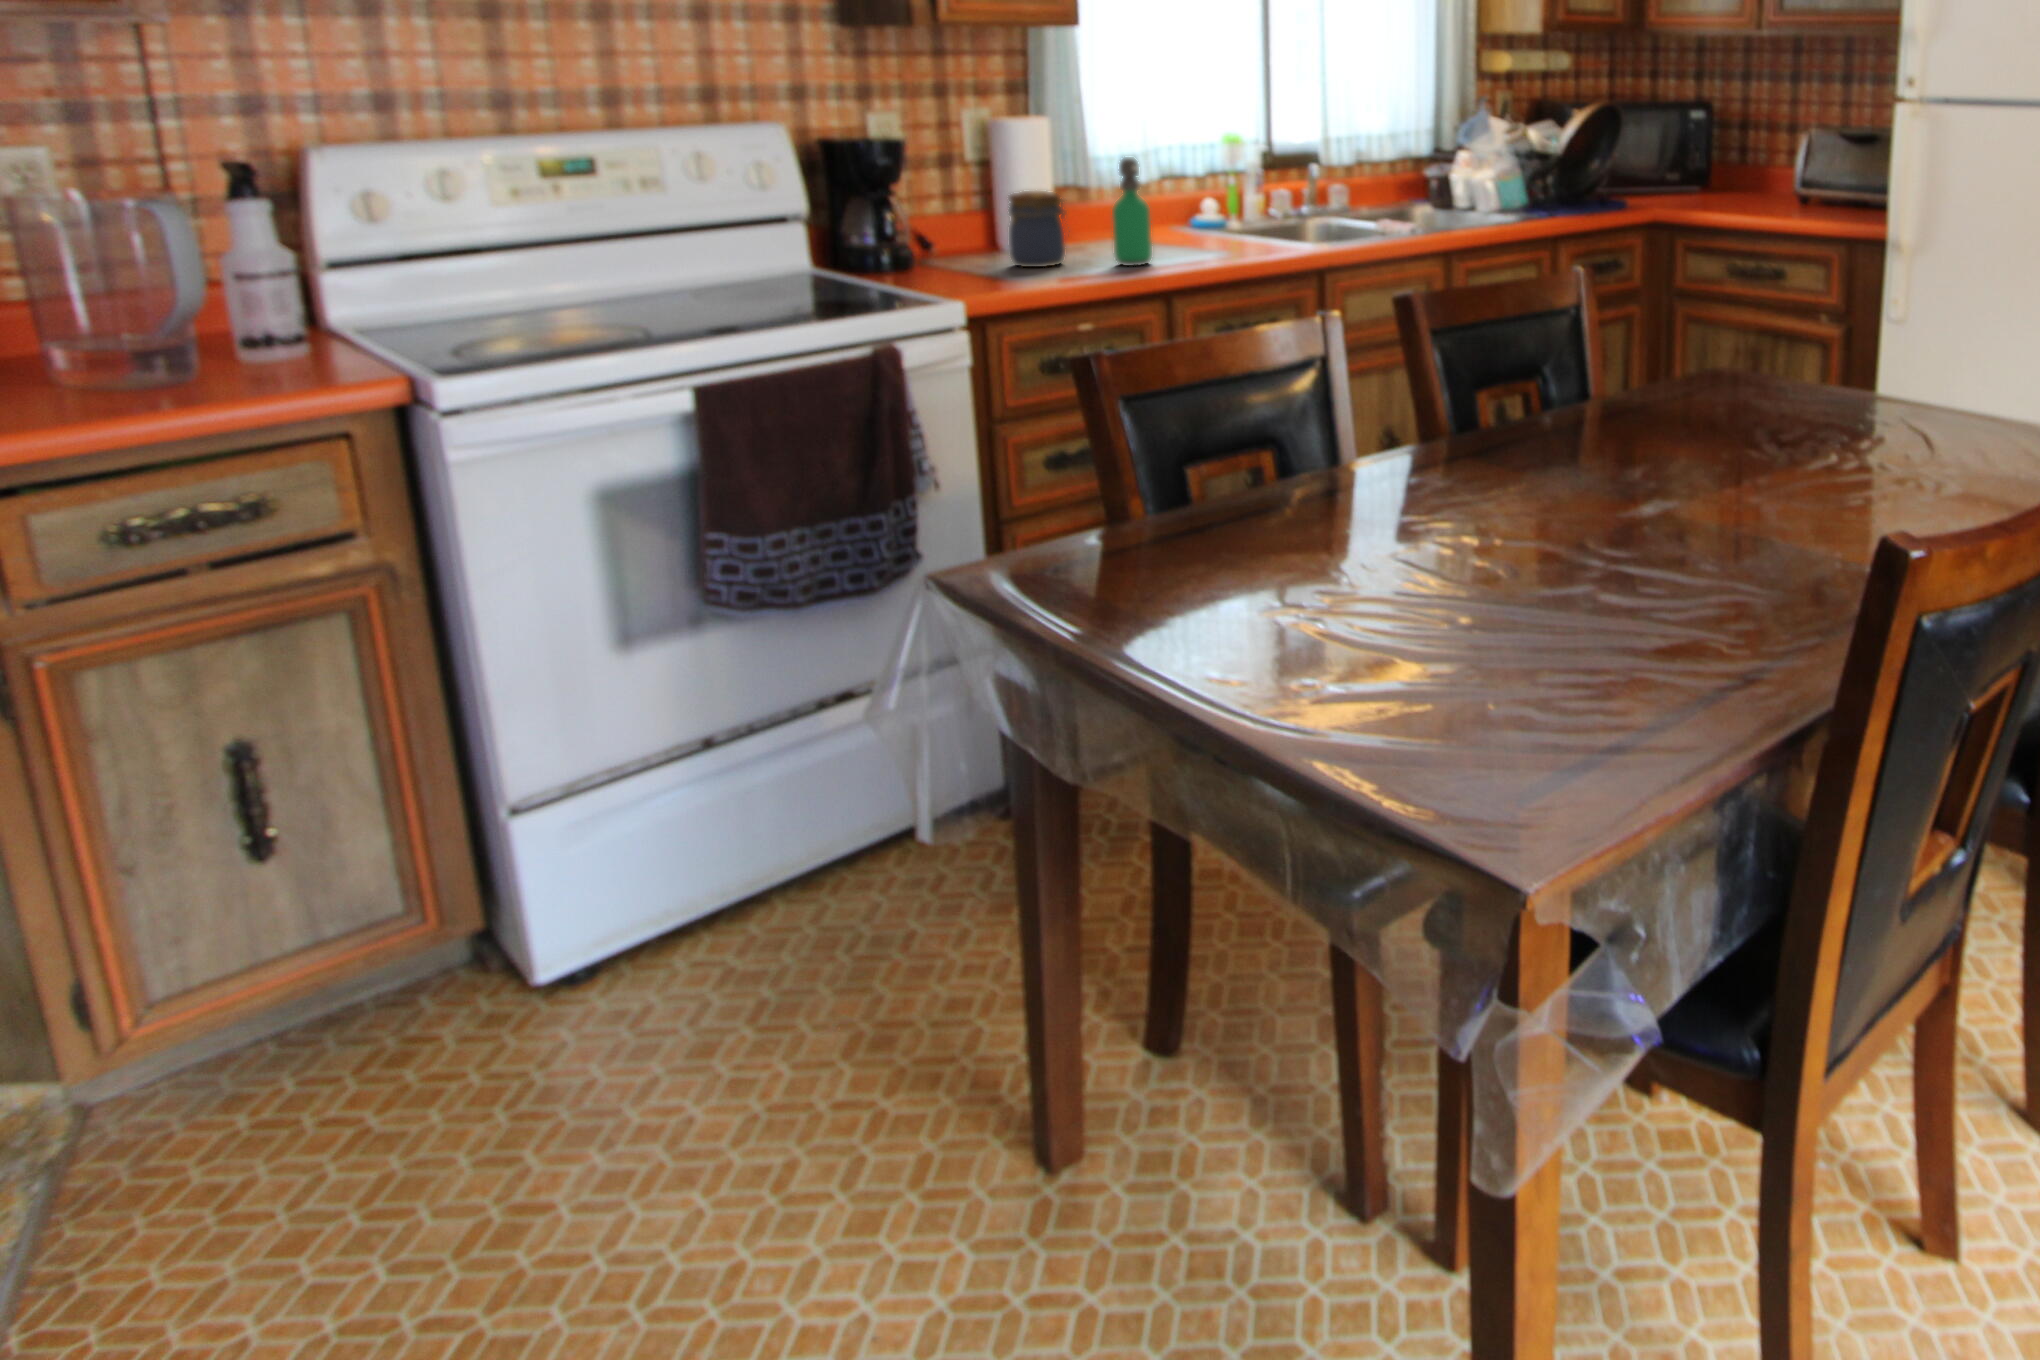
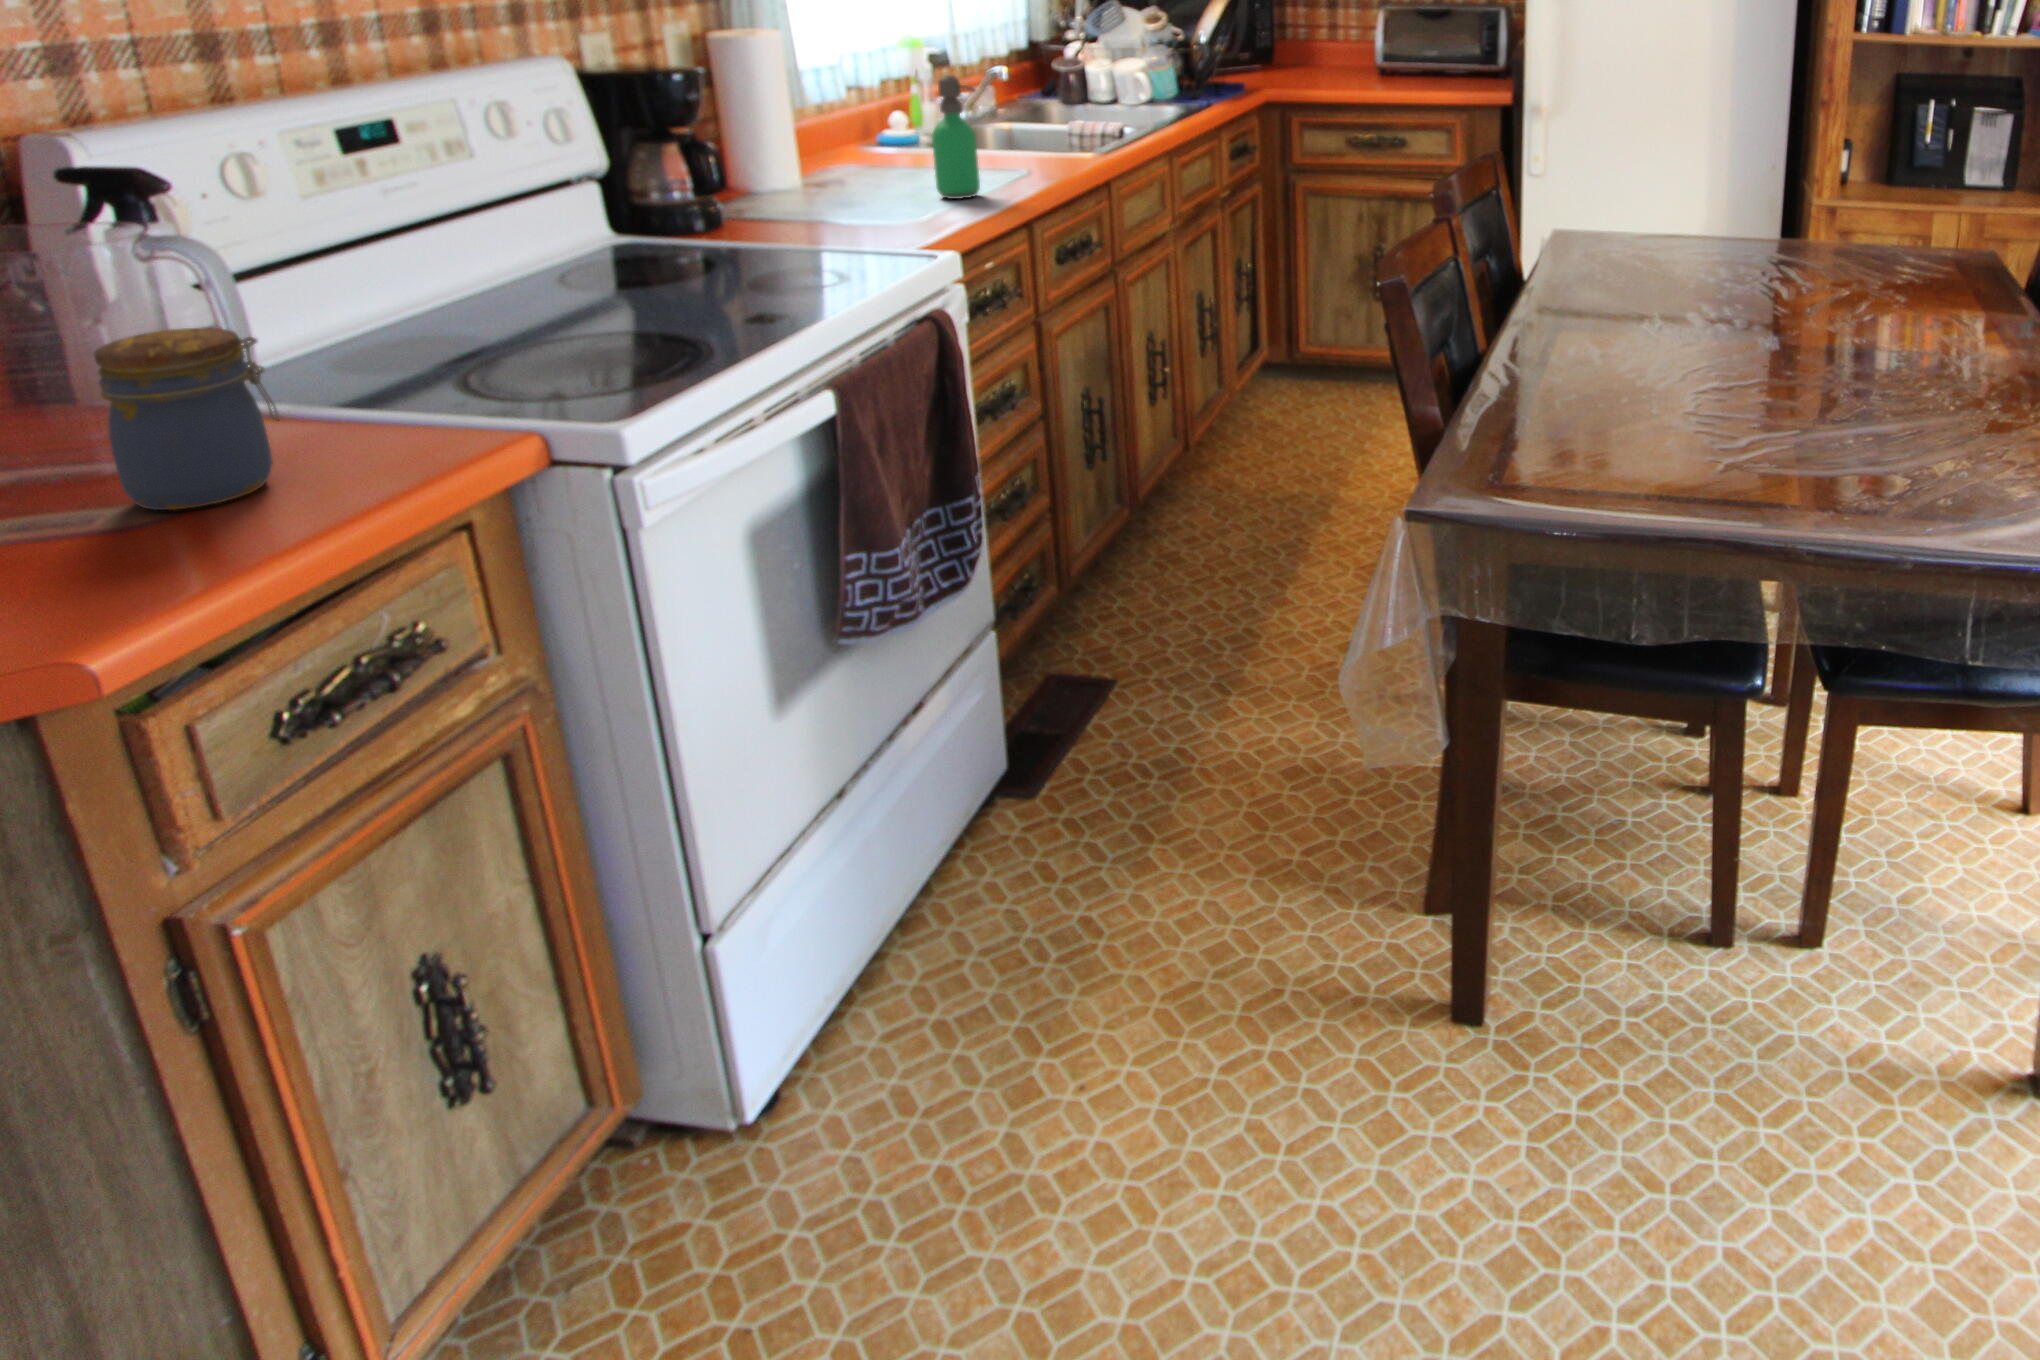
jar: present [1009,191,1066,267] -> present [93,328,279,510]

